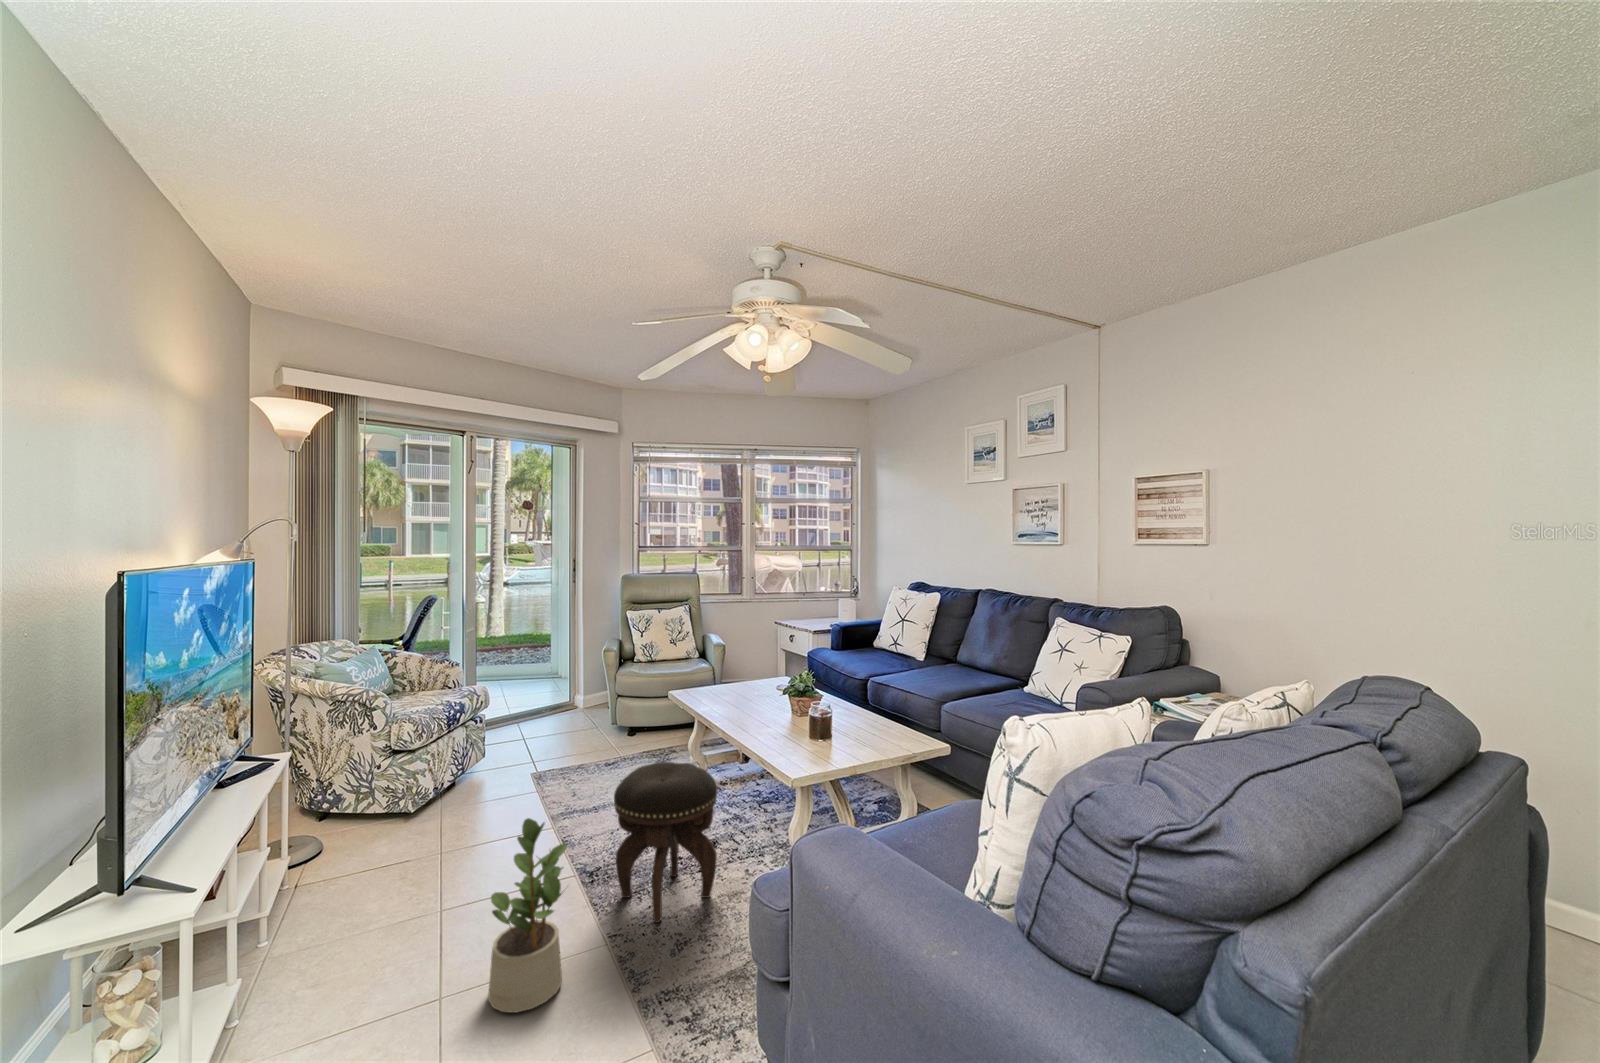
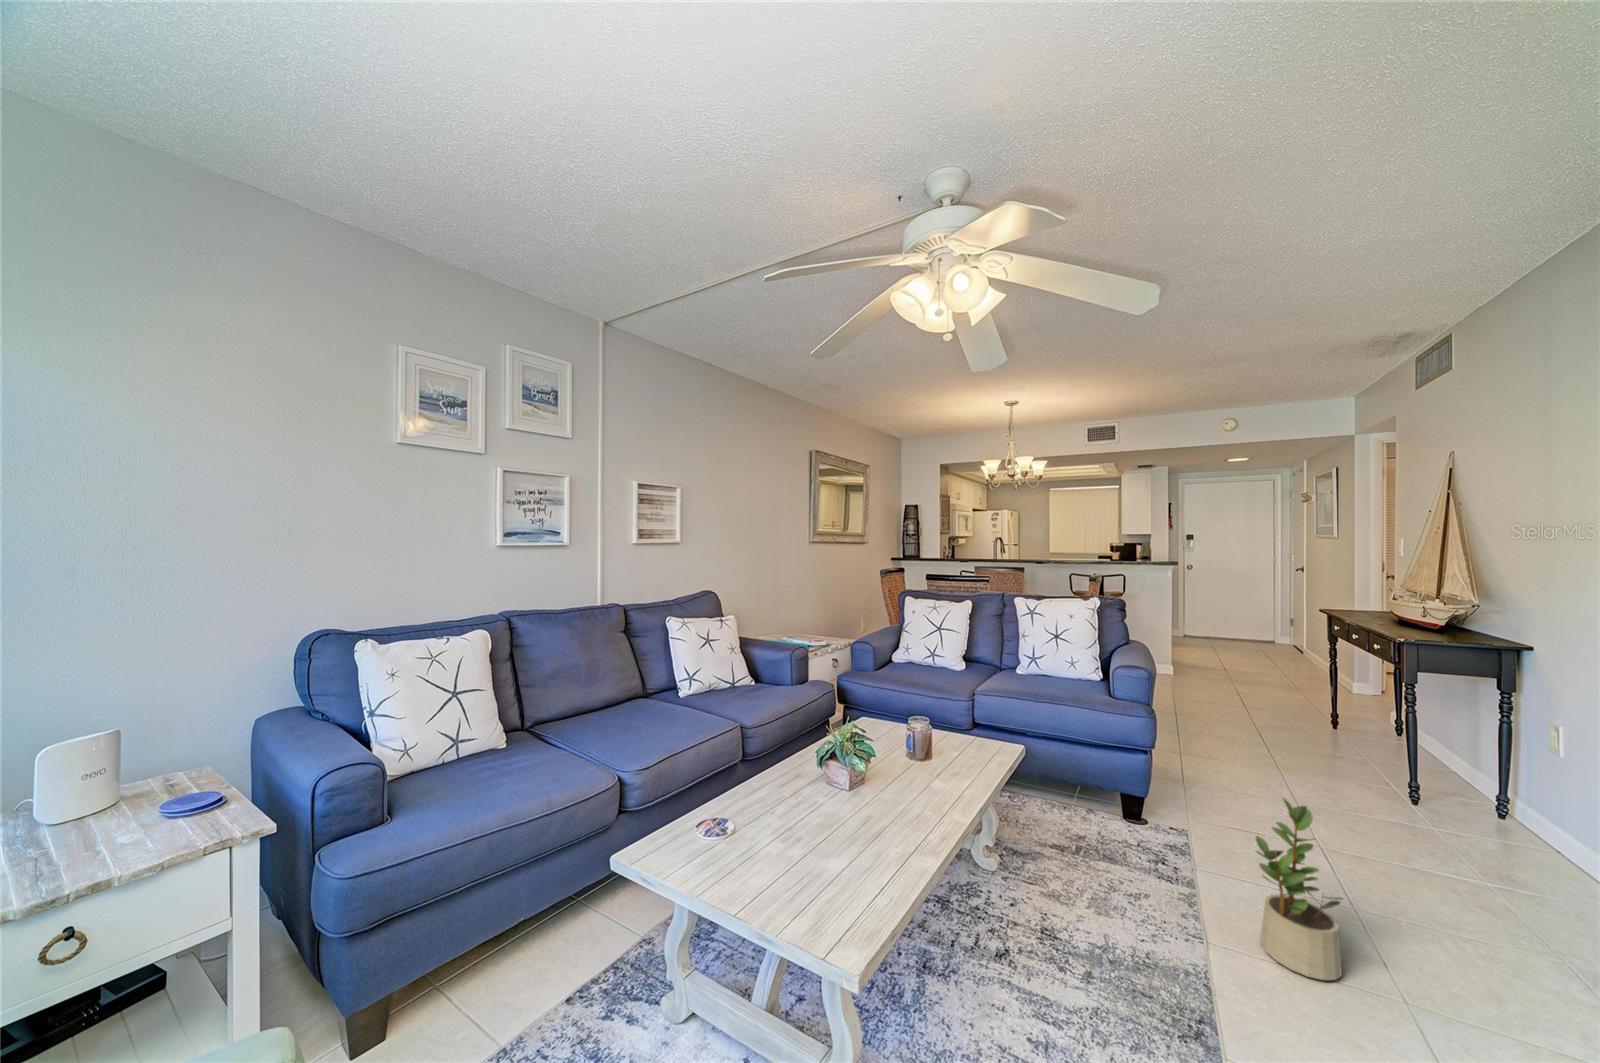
footstool: present [614,762,718,922] -> none [1059,790,1186,974]

